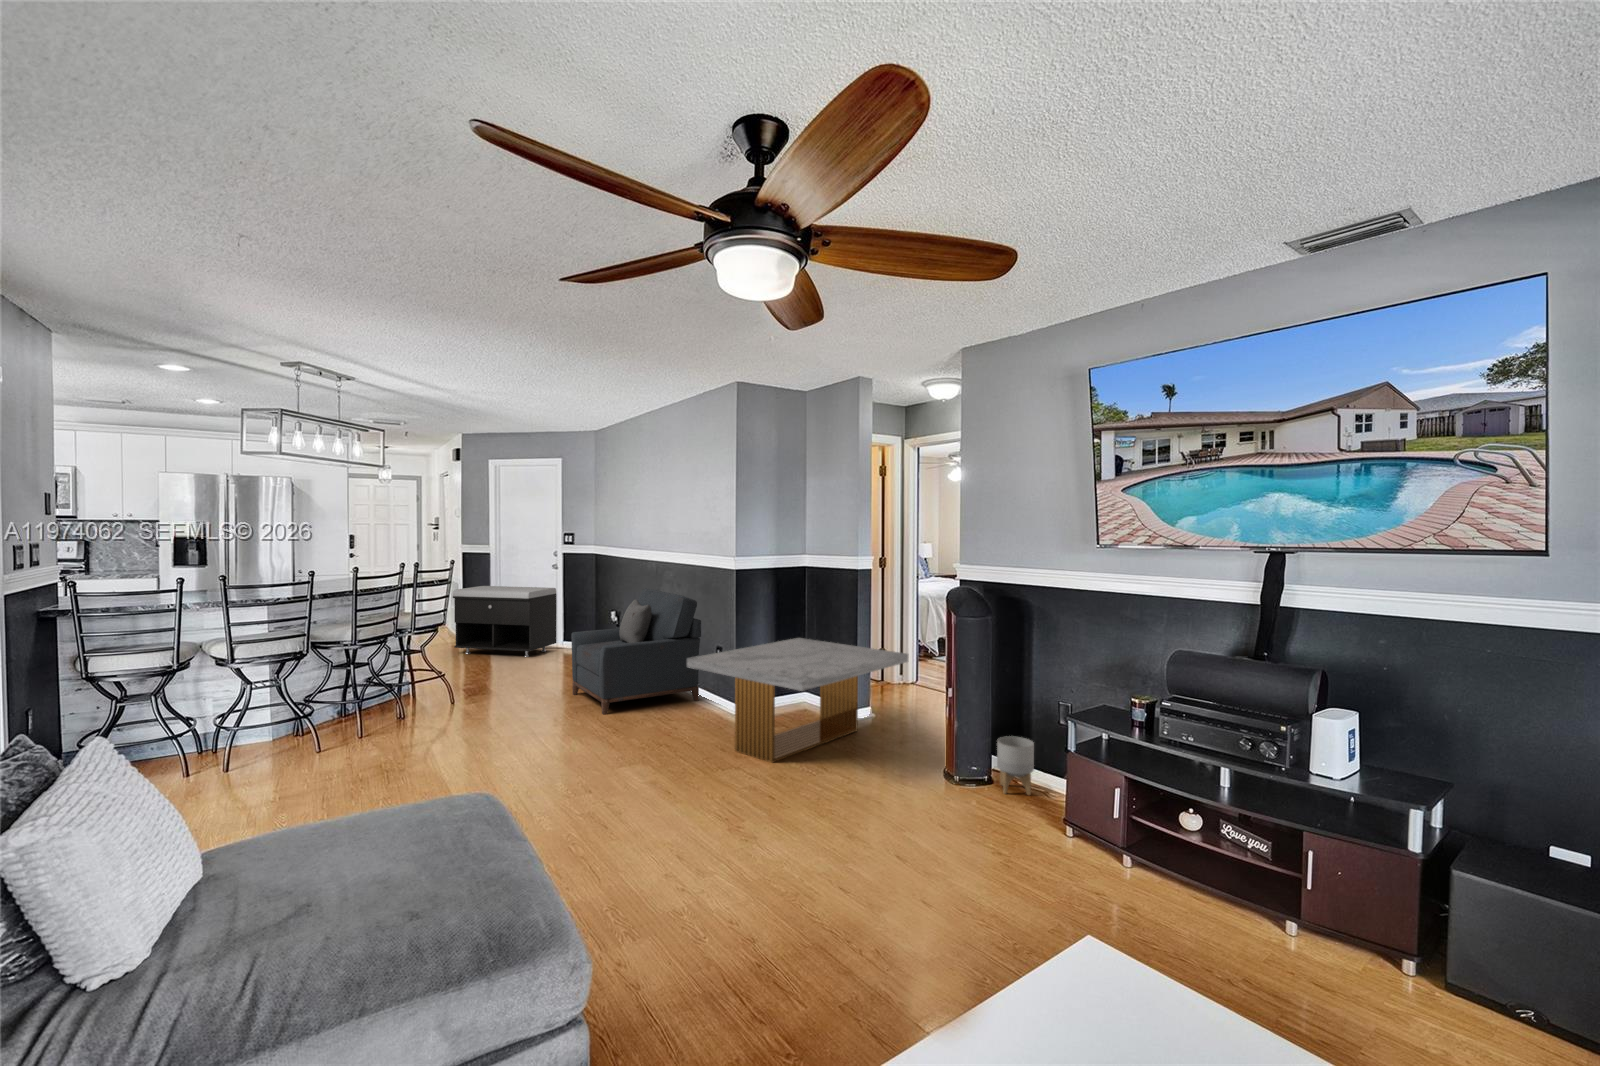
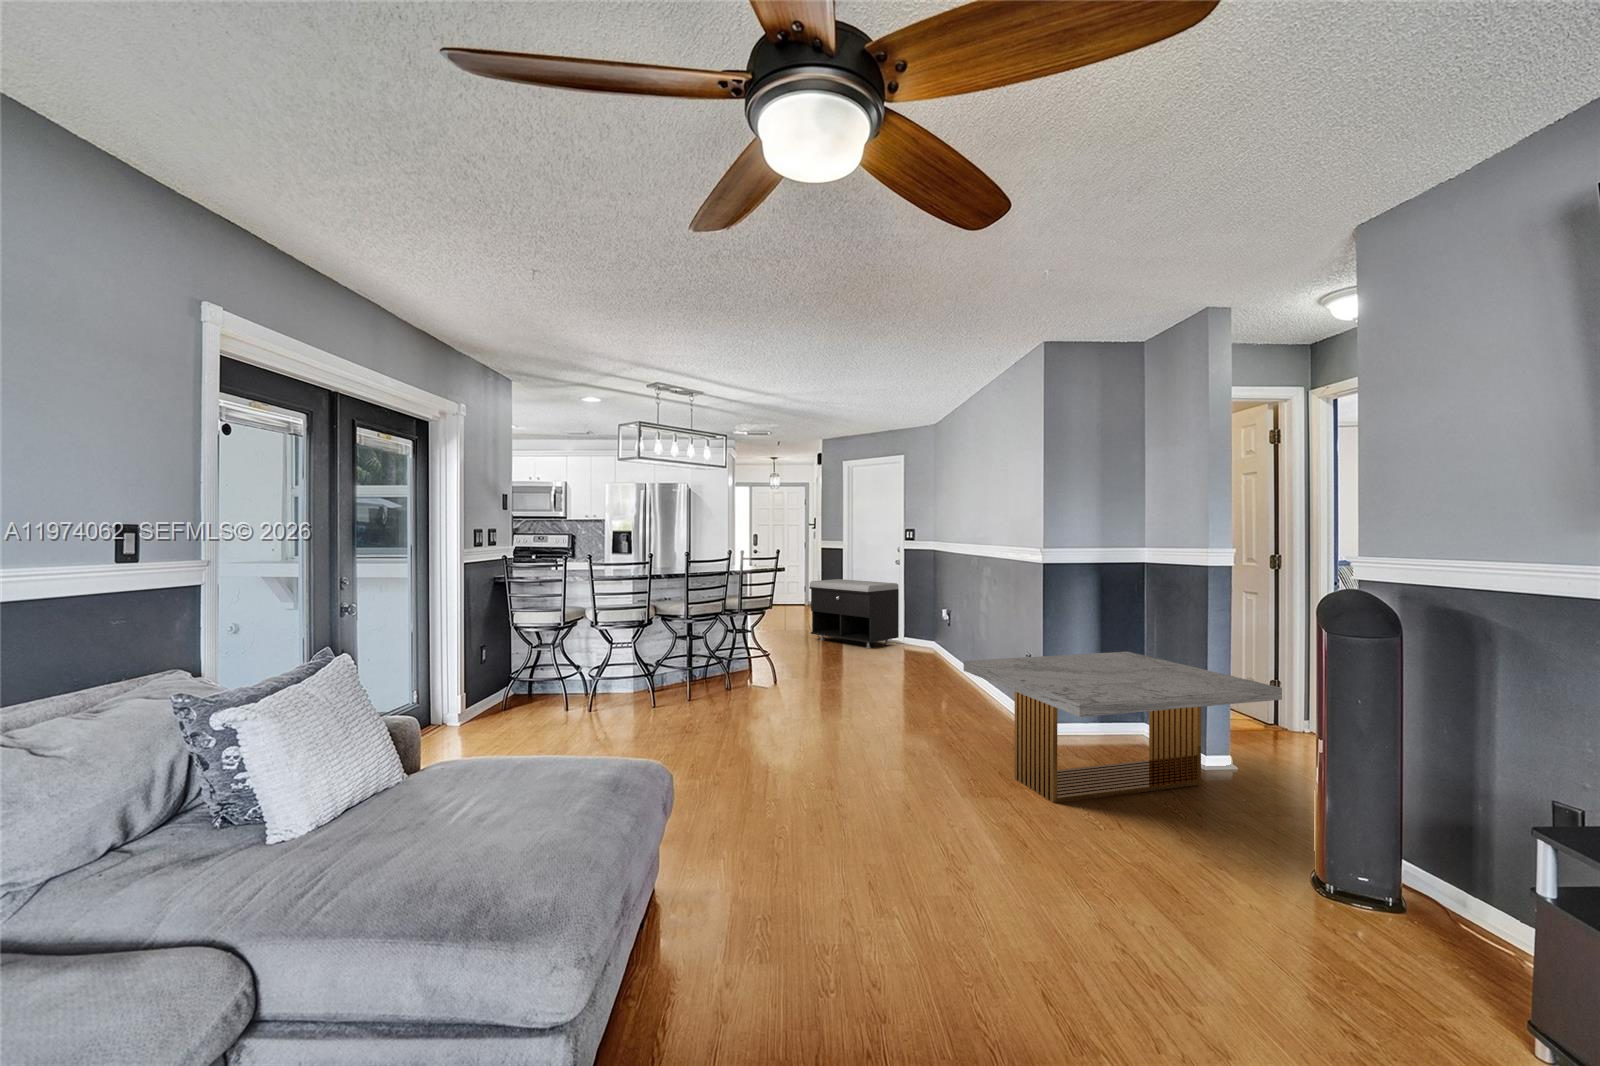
armchair: present [571,588,701,715] -> none [883,584,1011,713]
planter: present [997,736,1034,795] -> none [1424,846,1510,963]

